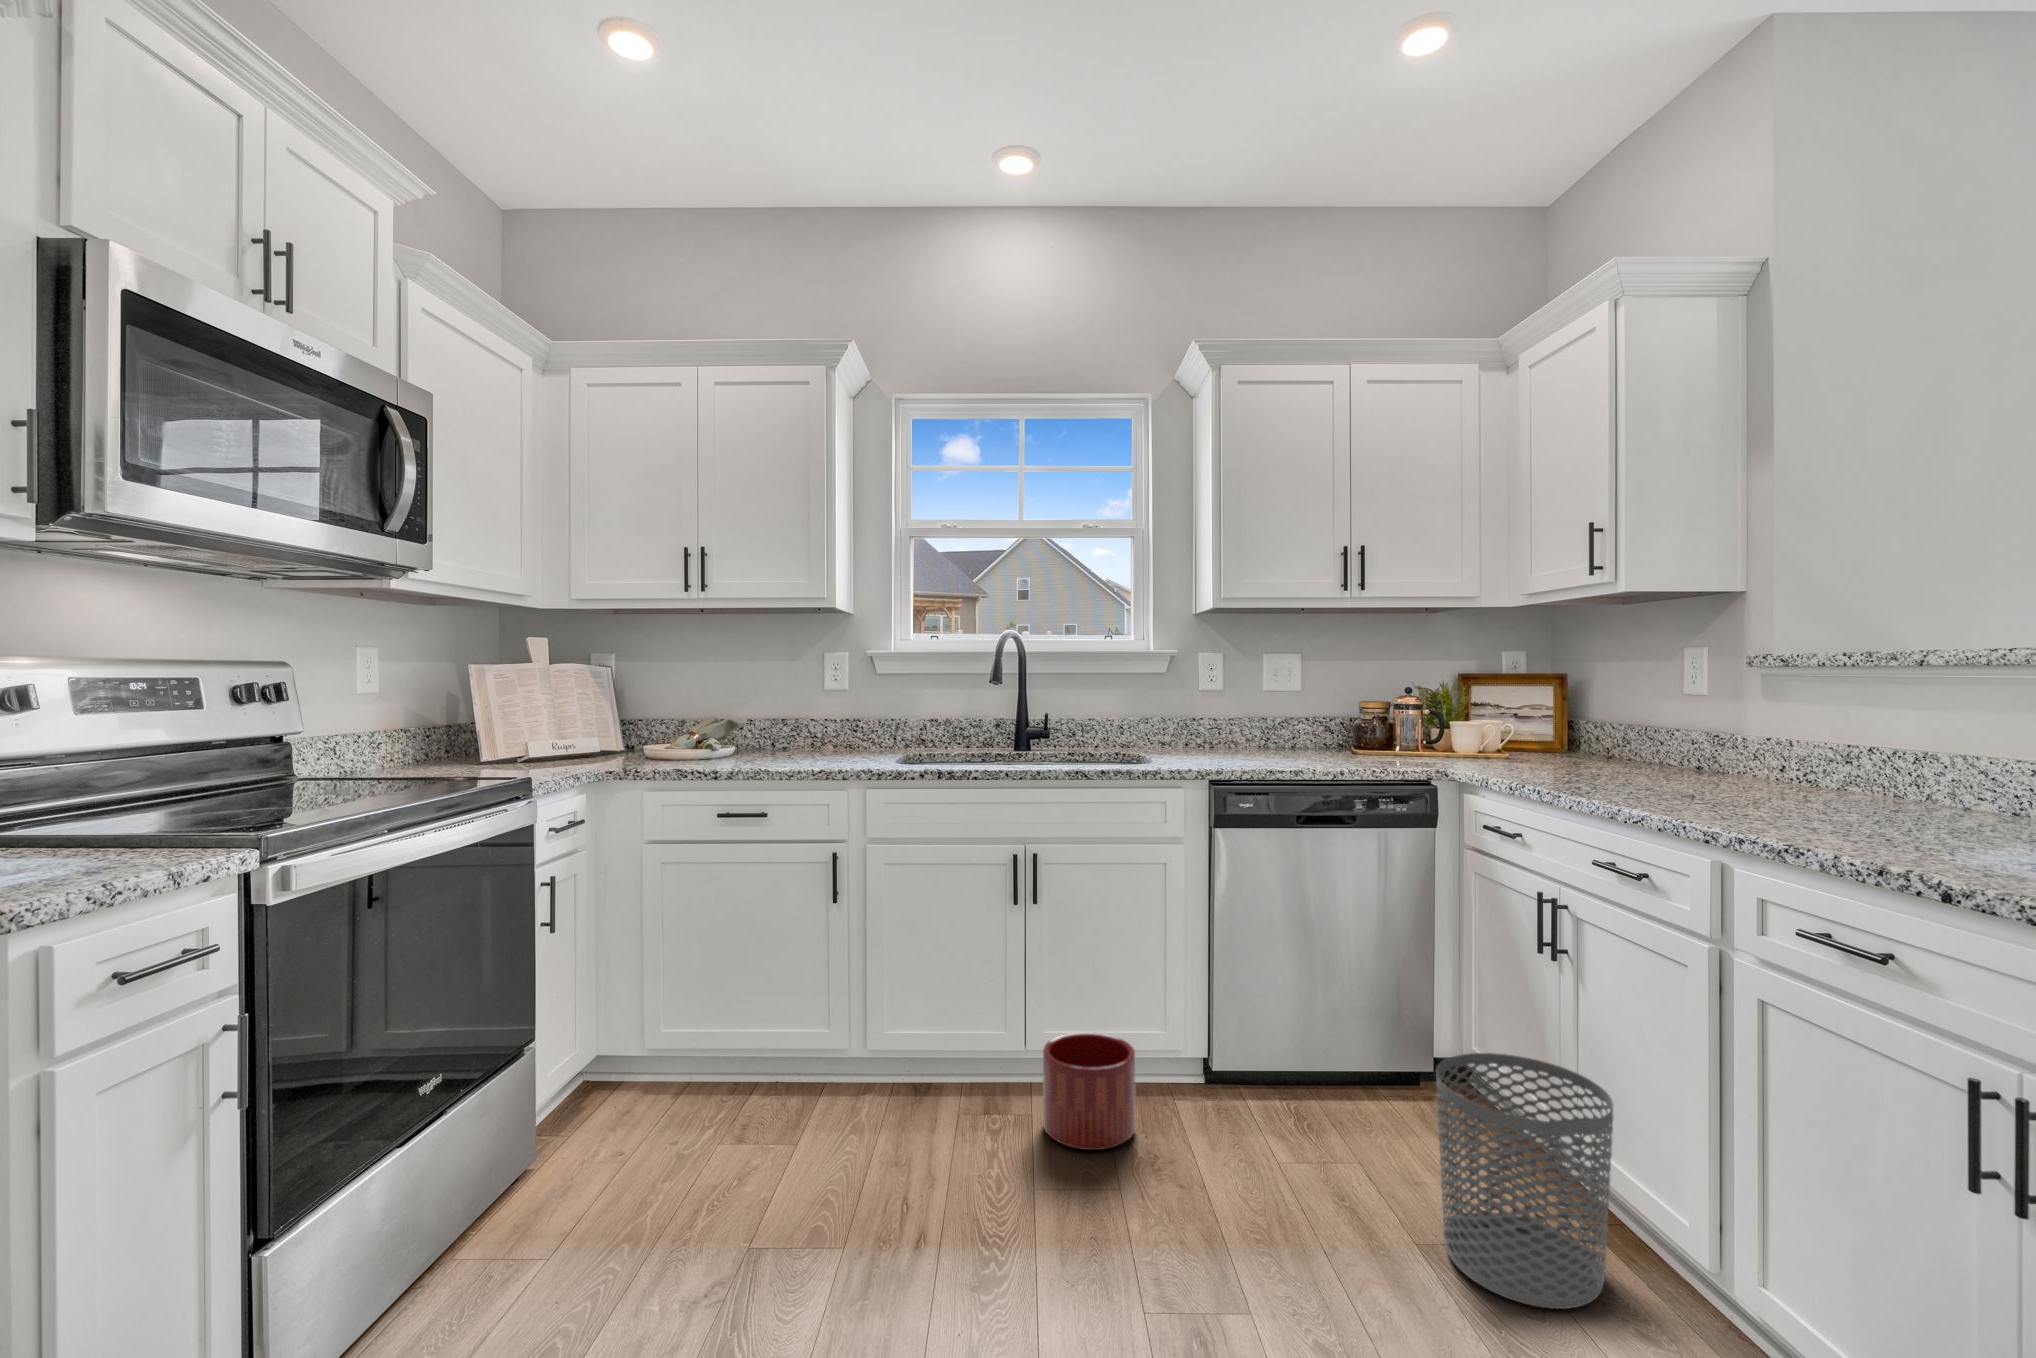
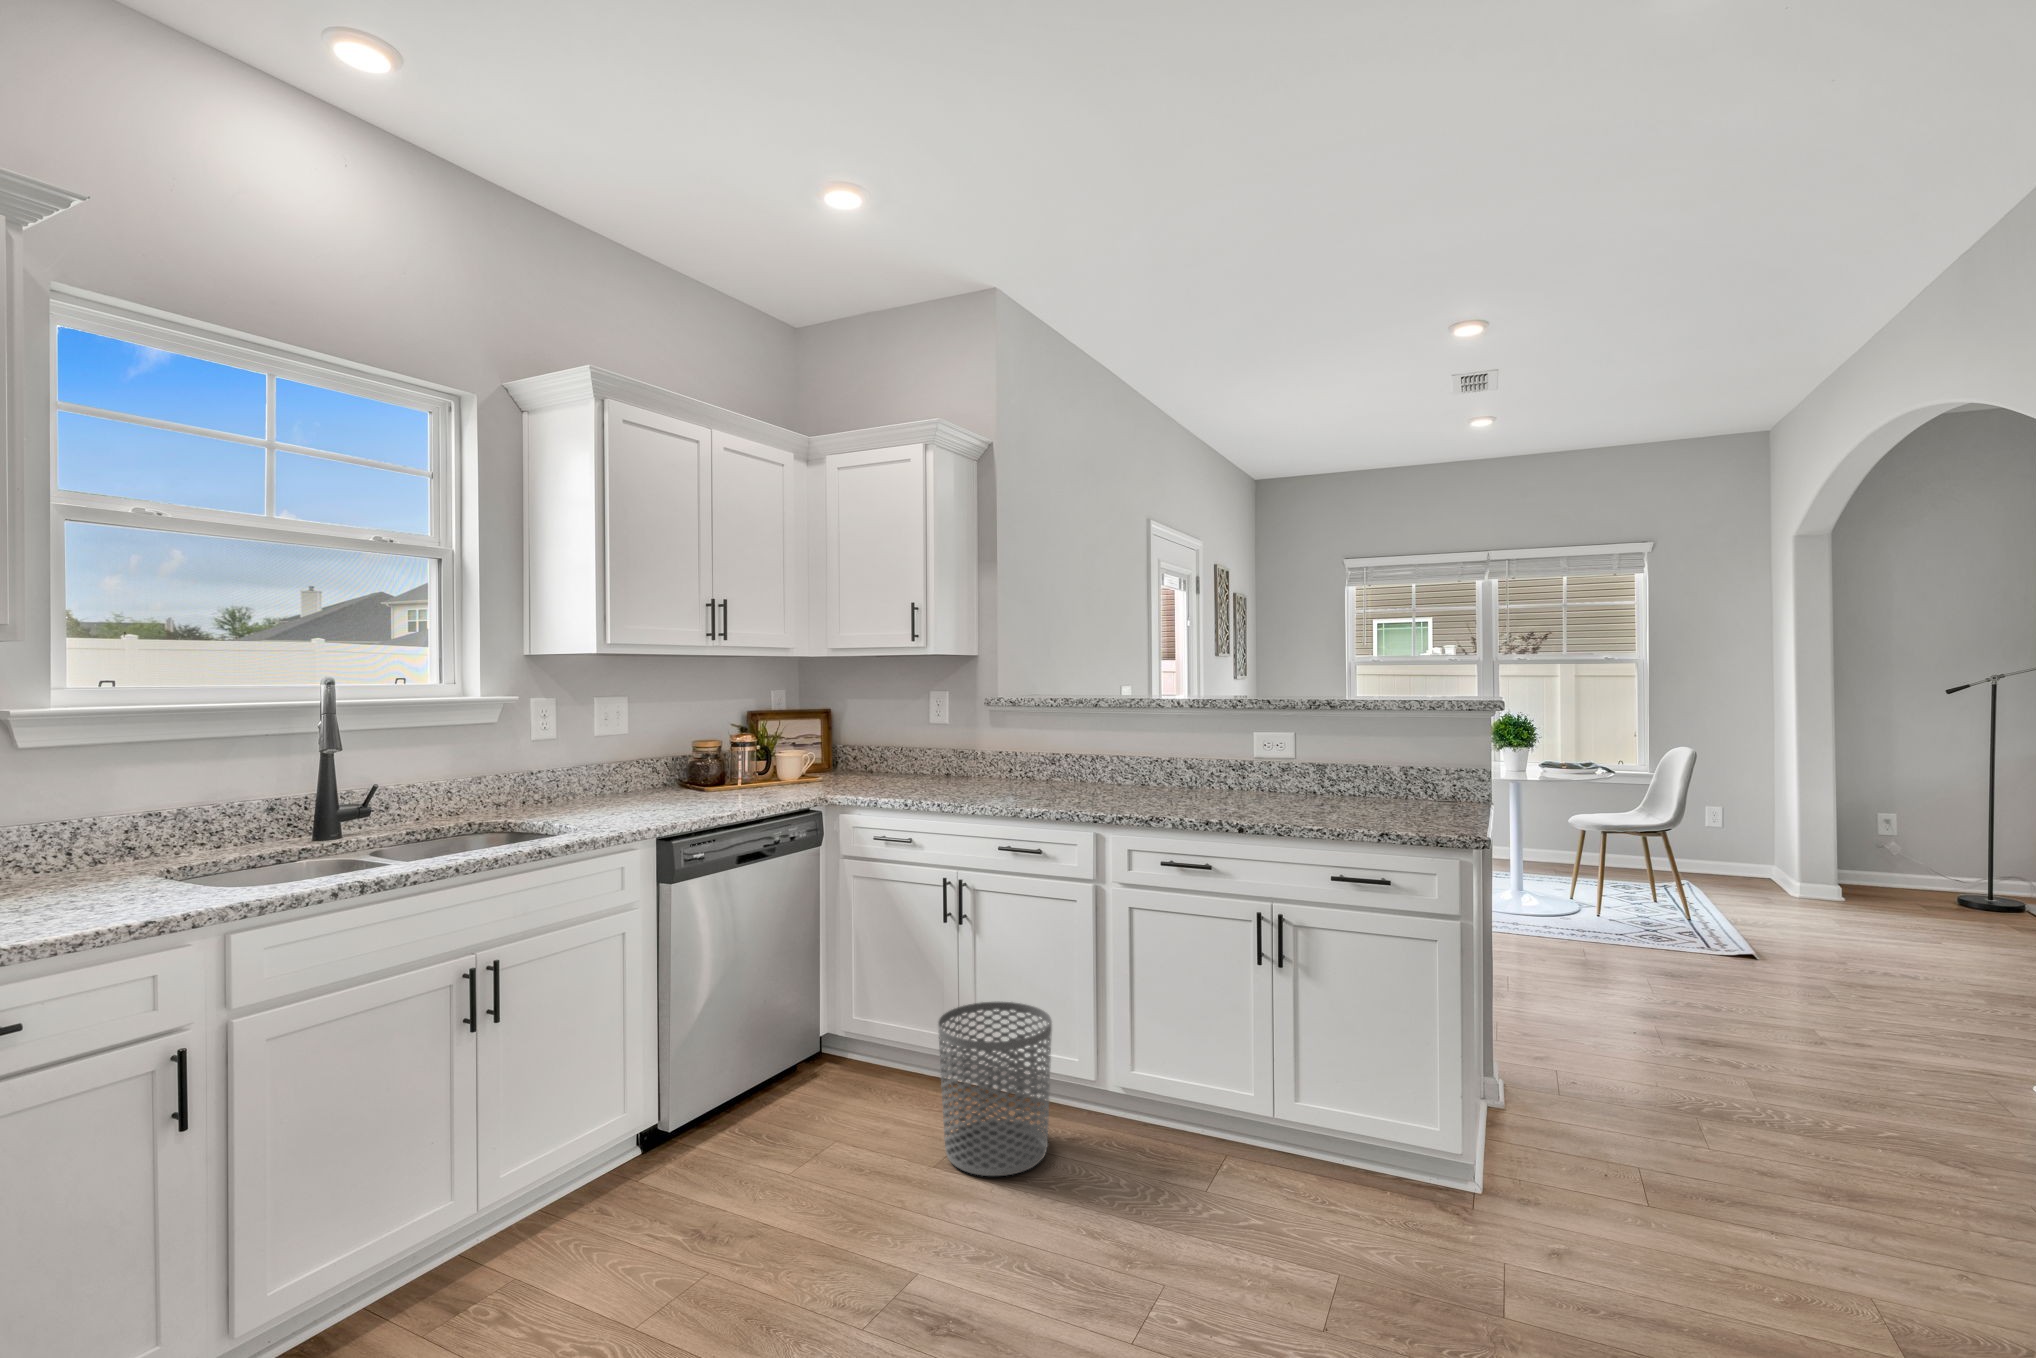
planter: present [1043,1032,1135,1150] -> none [547,1143,662,1289]

